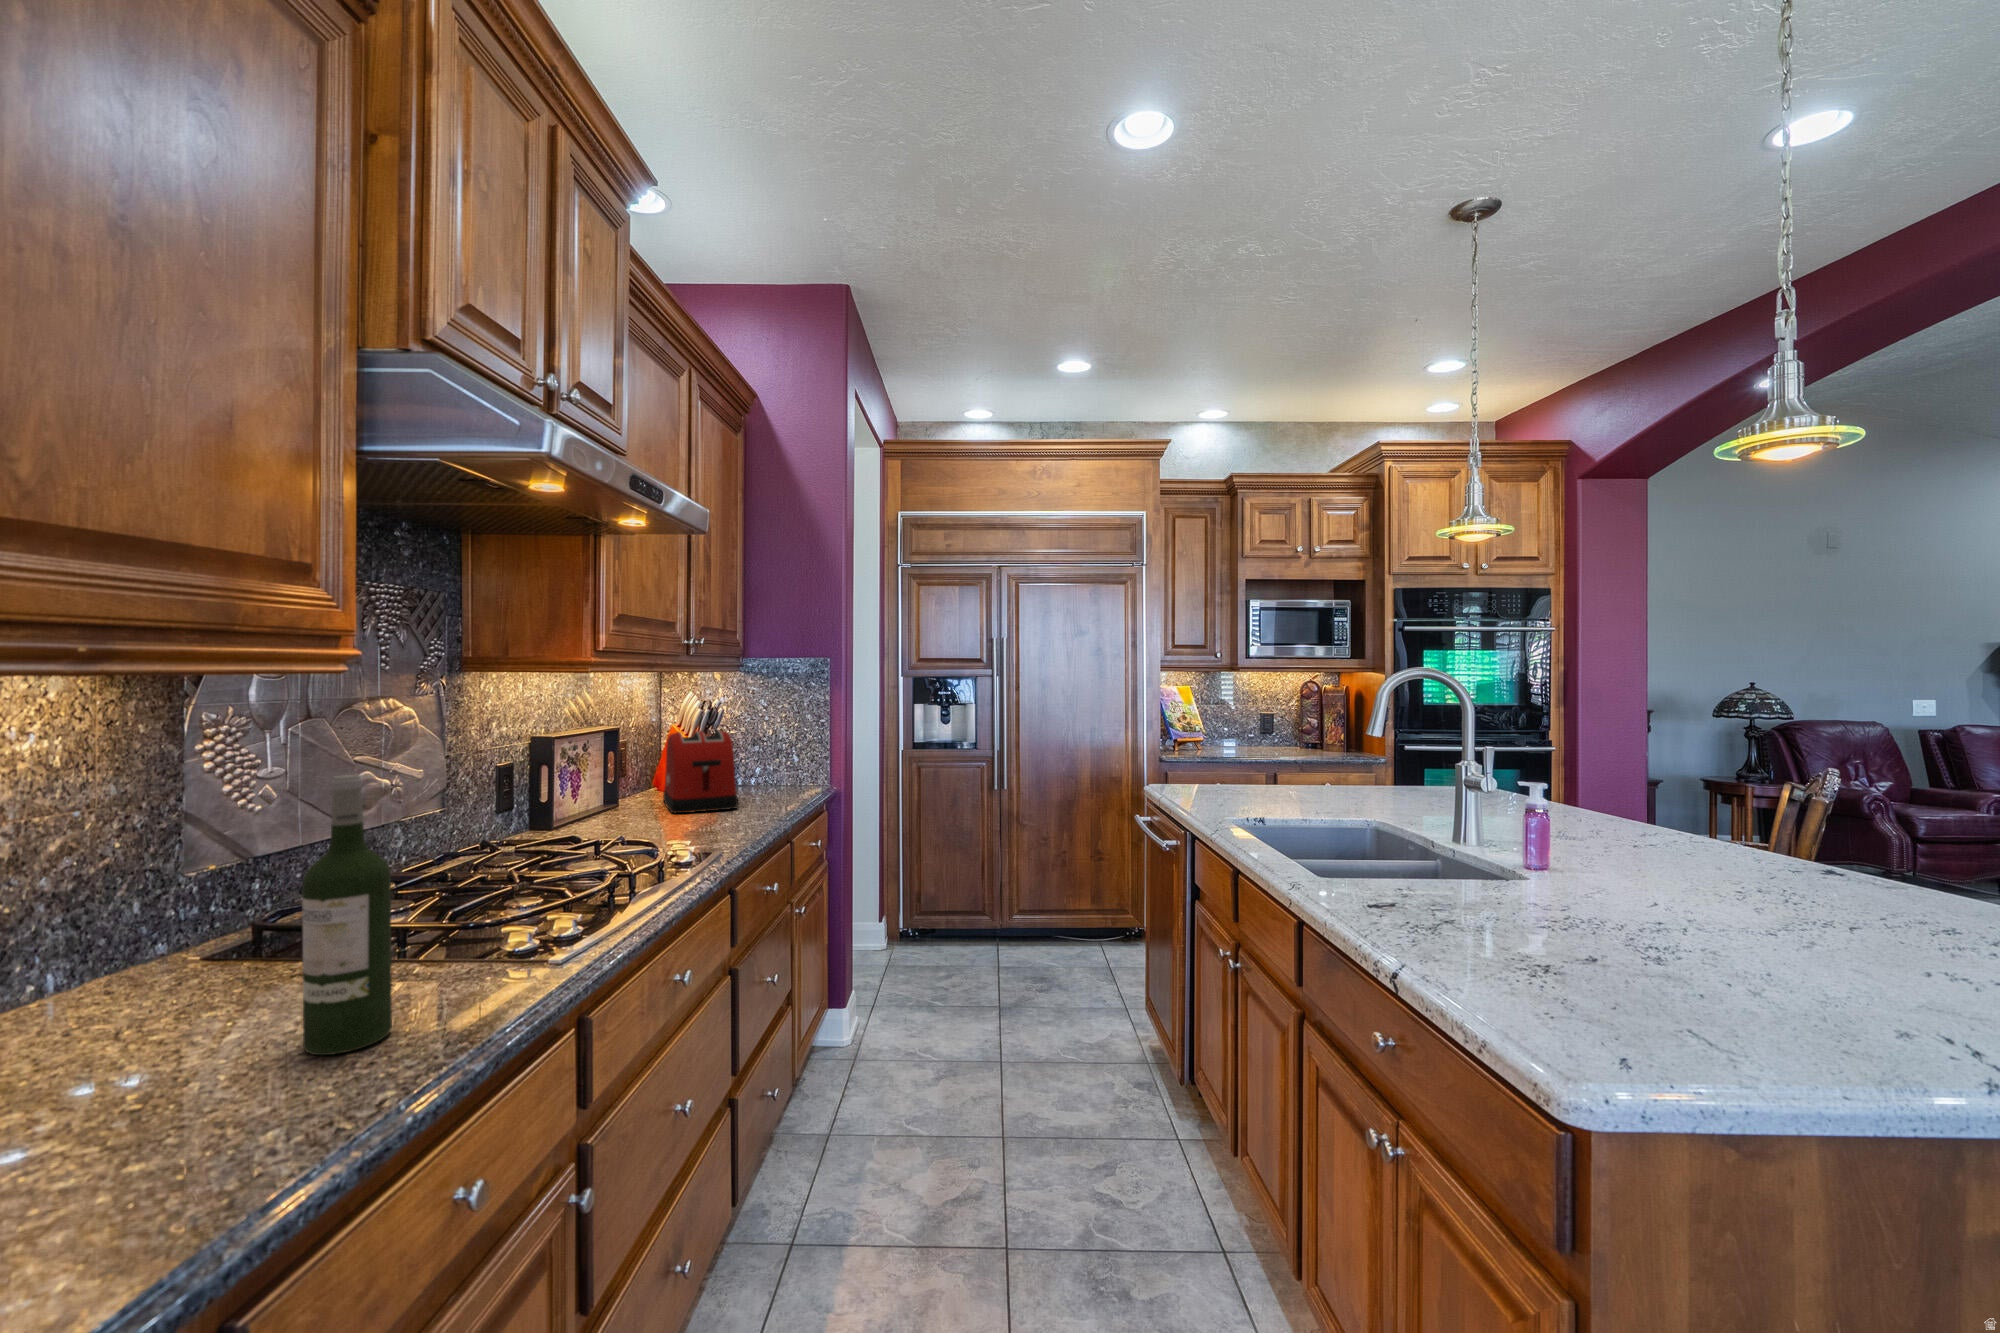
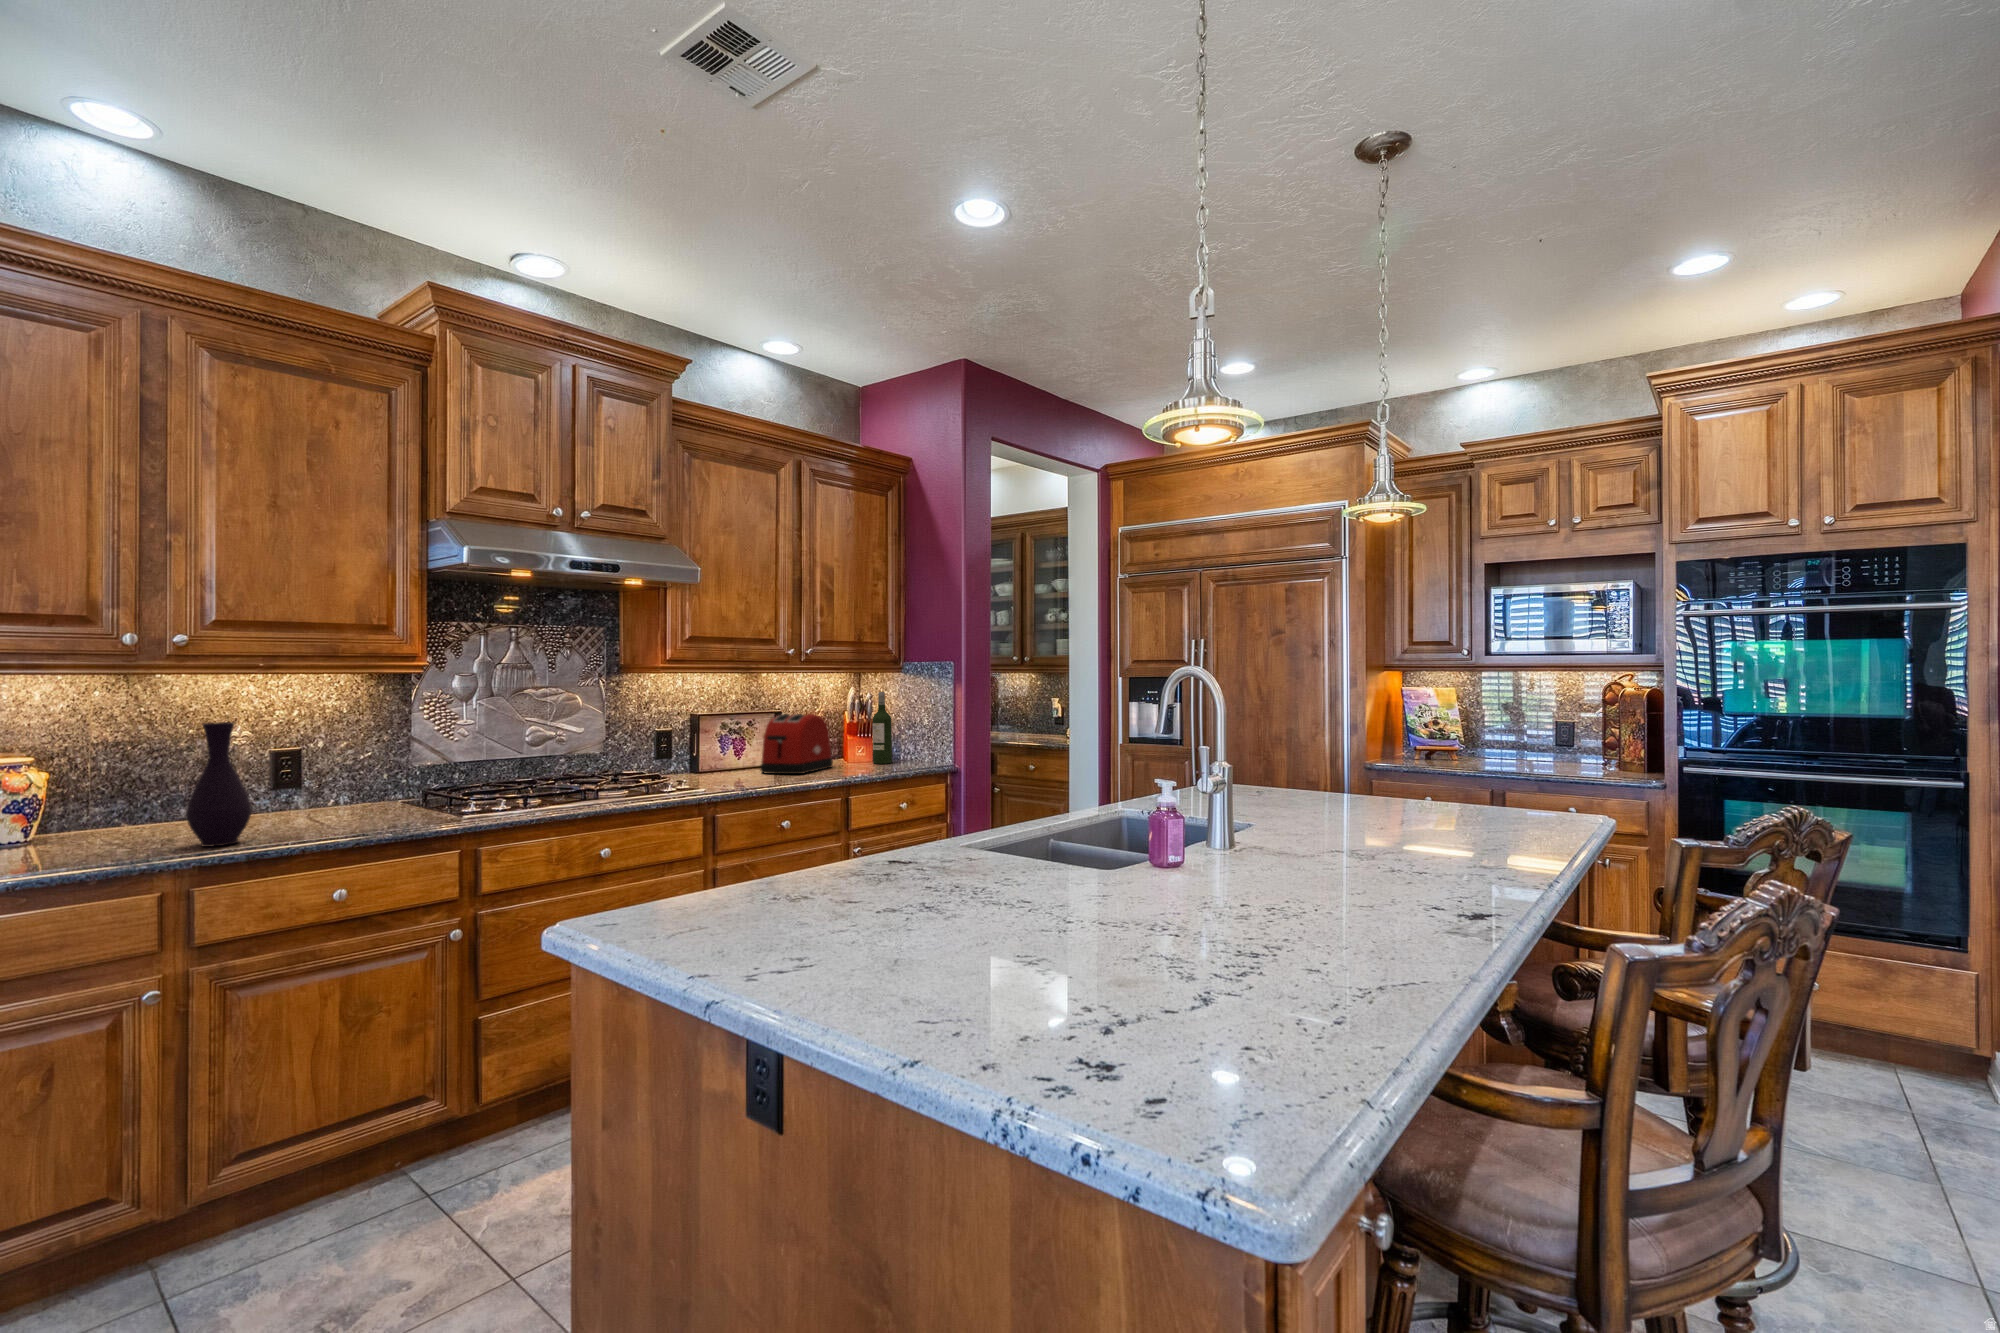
wine bottle: present [302,775,392,1055] -> present [872,692,892,764]
vase: none [97,801,288,1165] -> present [186,722,251,847]

